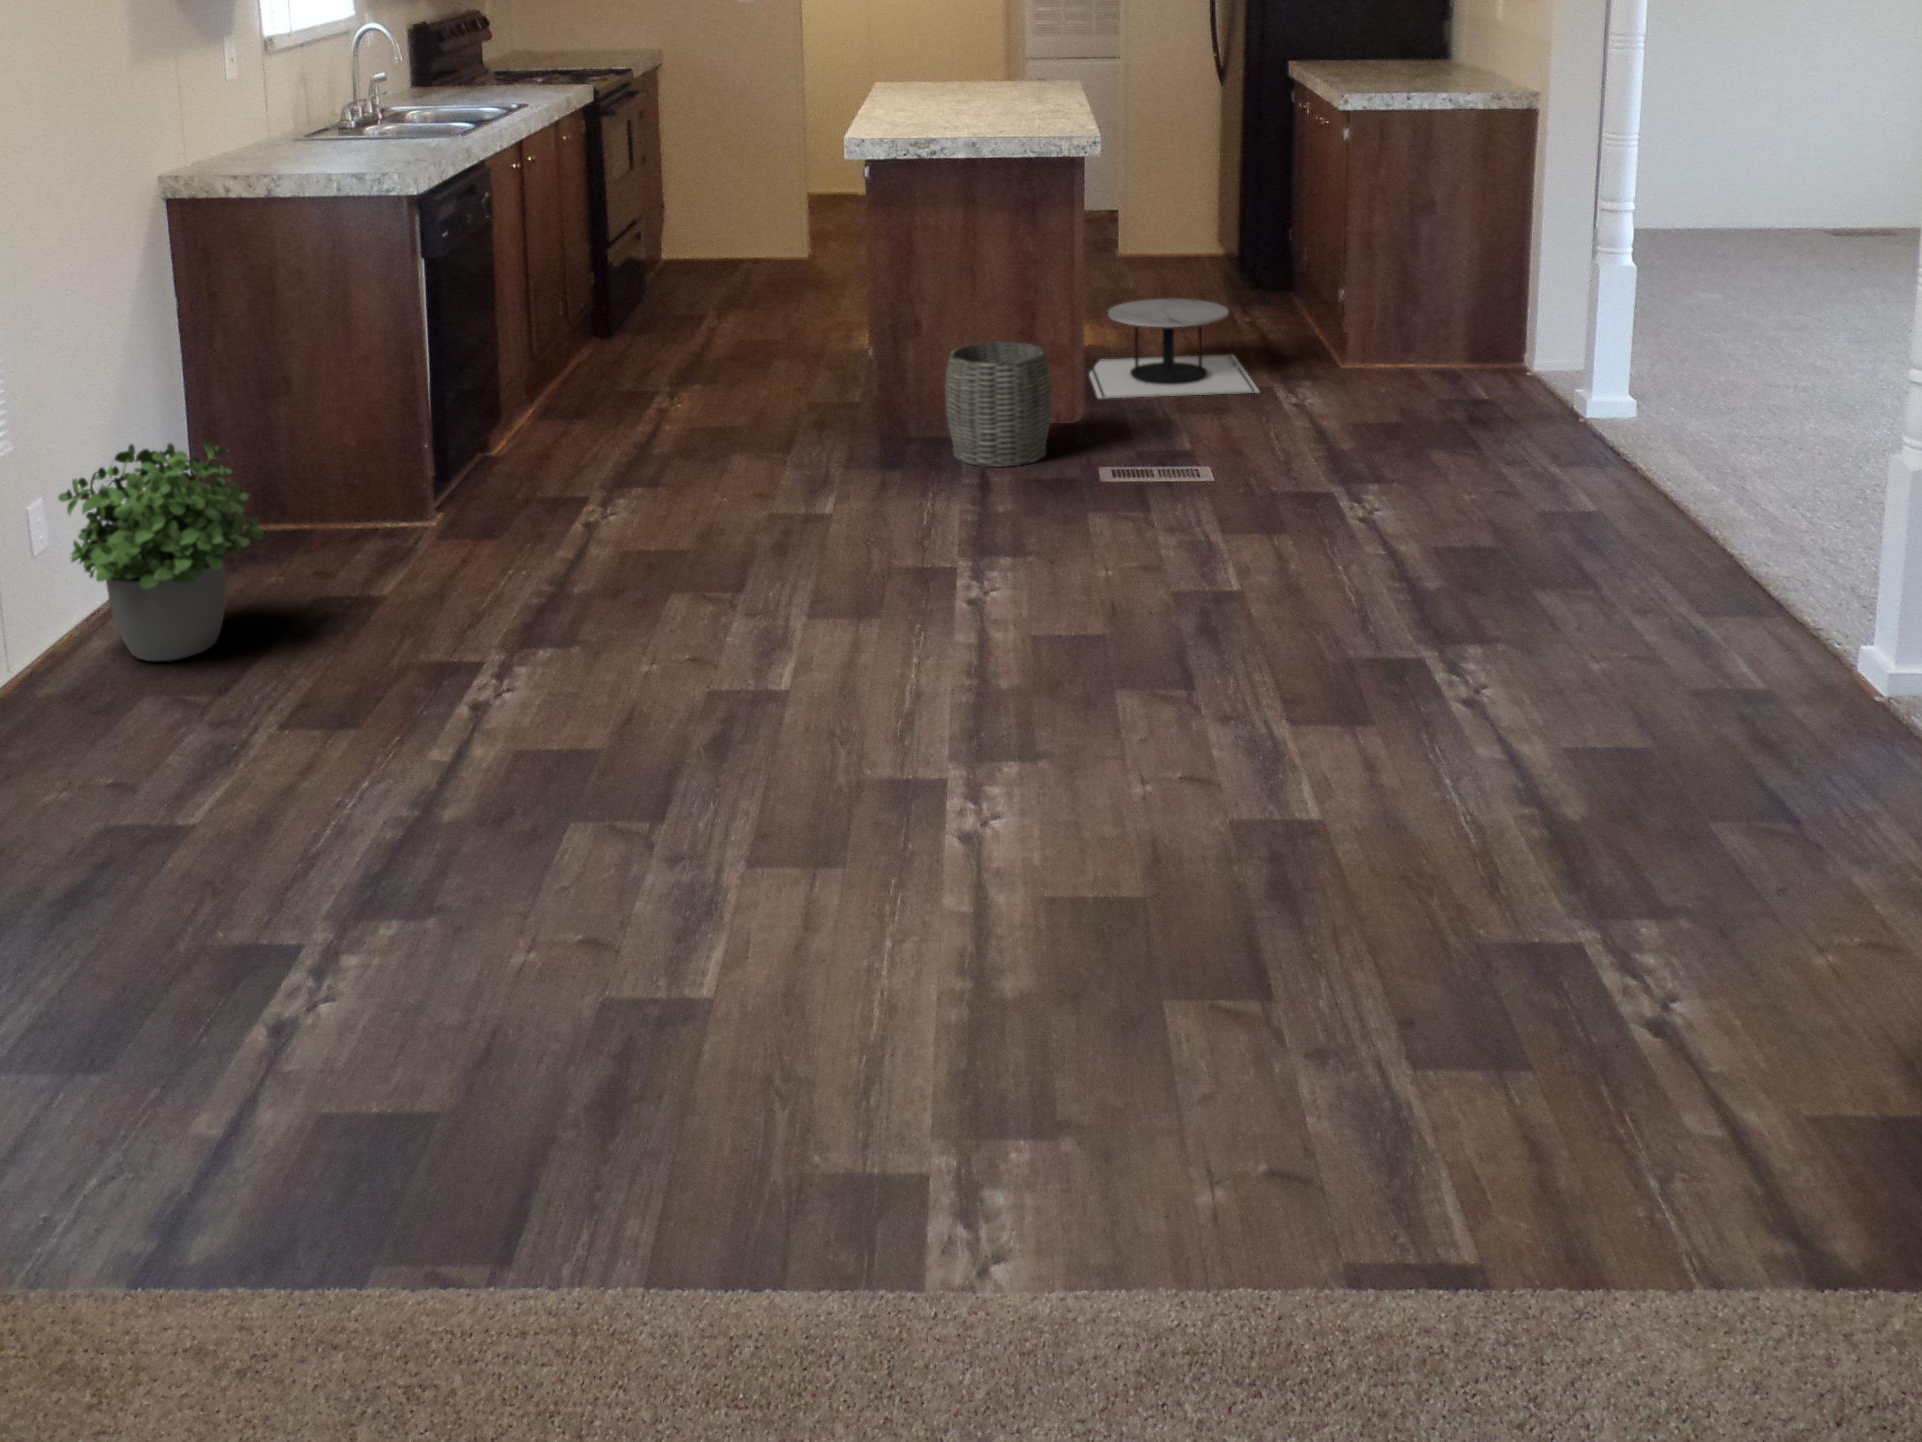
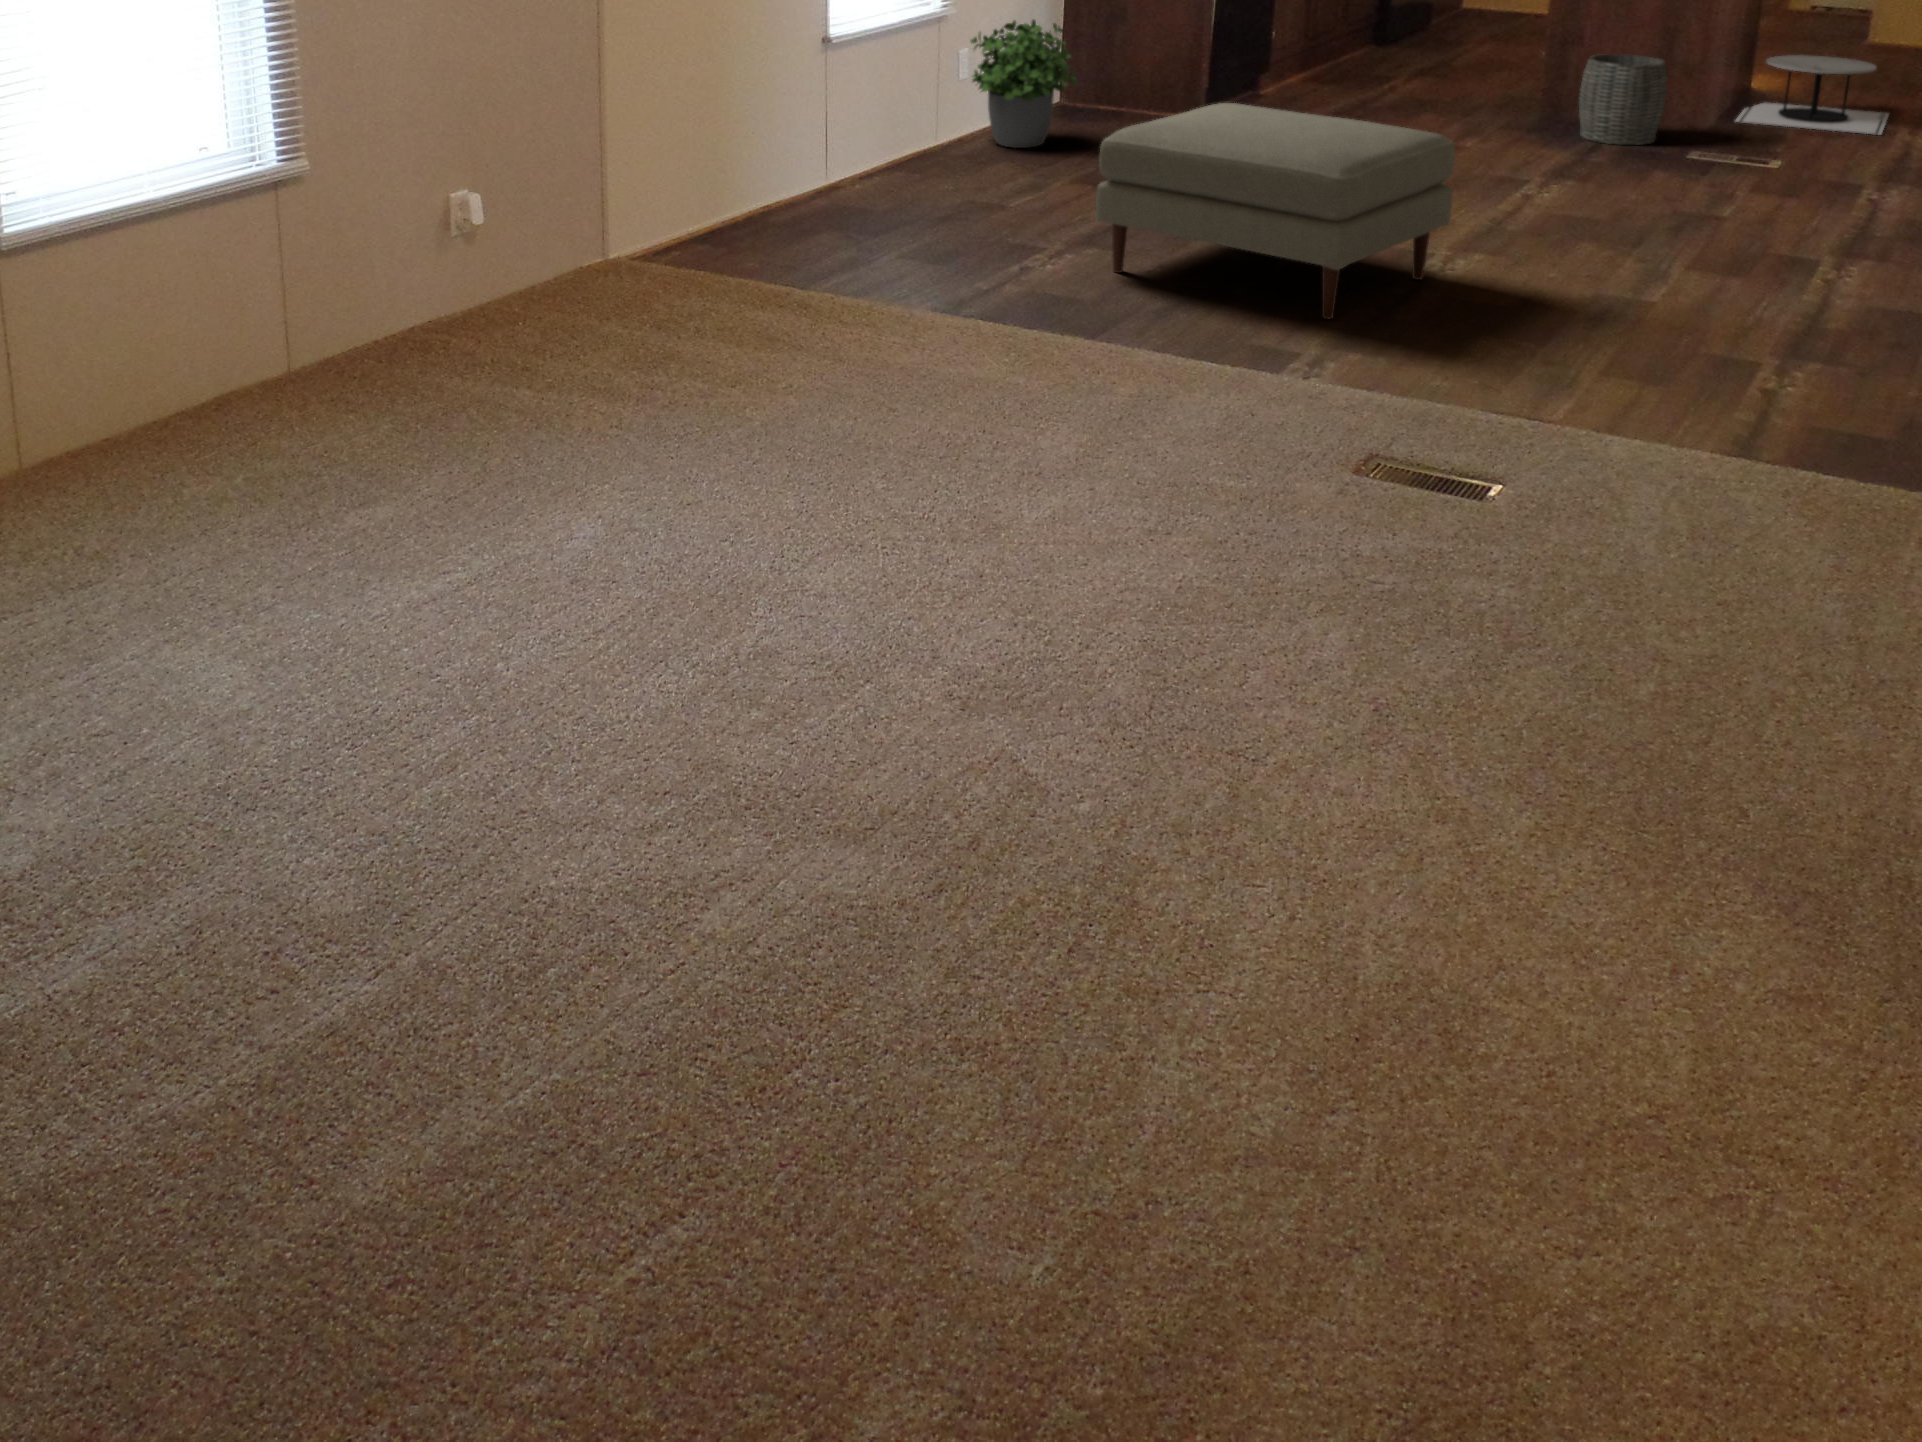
ottoman: none [436,598,1021,1020] -> present [1096,103,1455,319]

